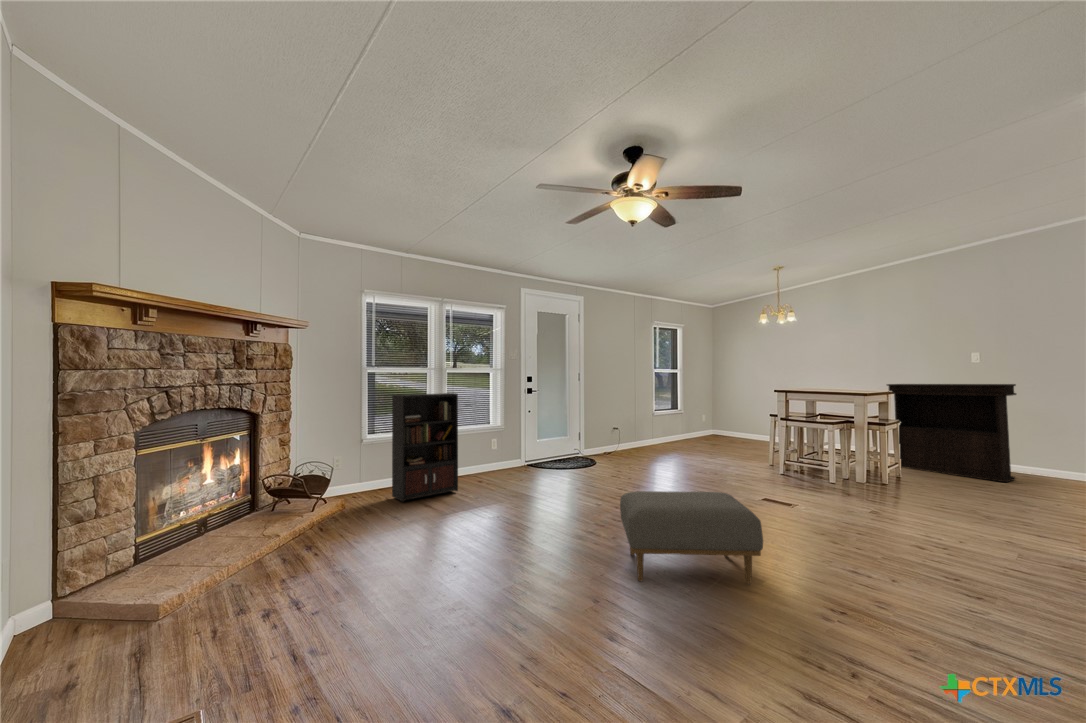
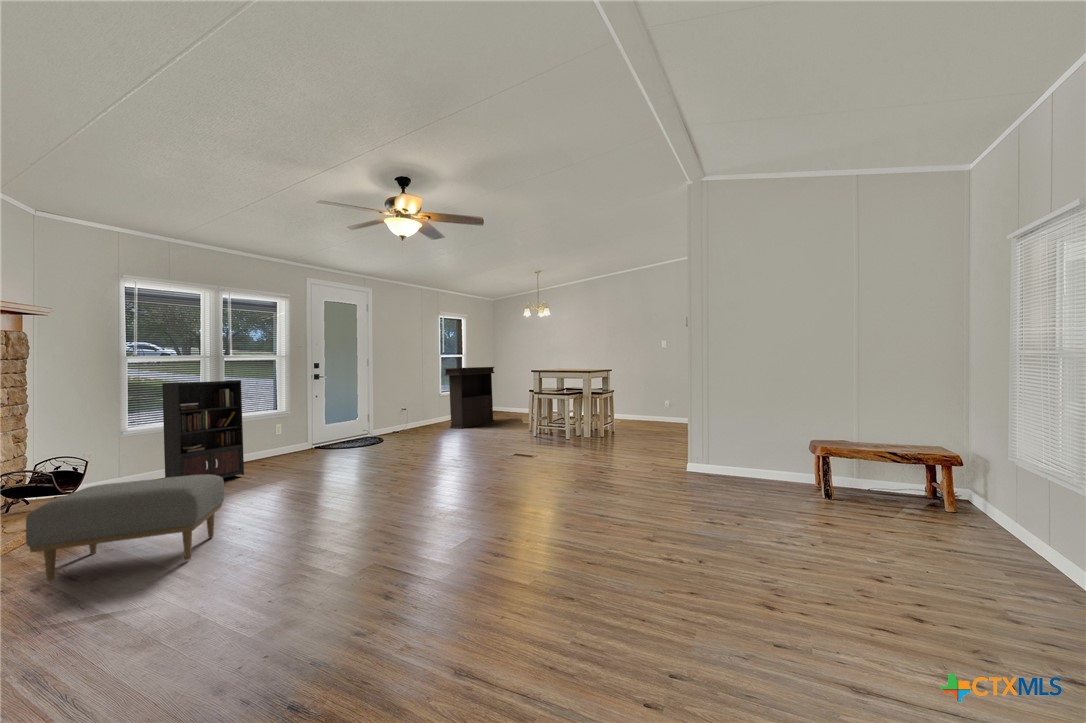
console table: present [887,384,1016,482] -> present [445,367,494,428]
ottoman: present [620,491,763,584] -> present [26,475,224,581]

